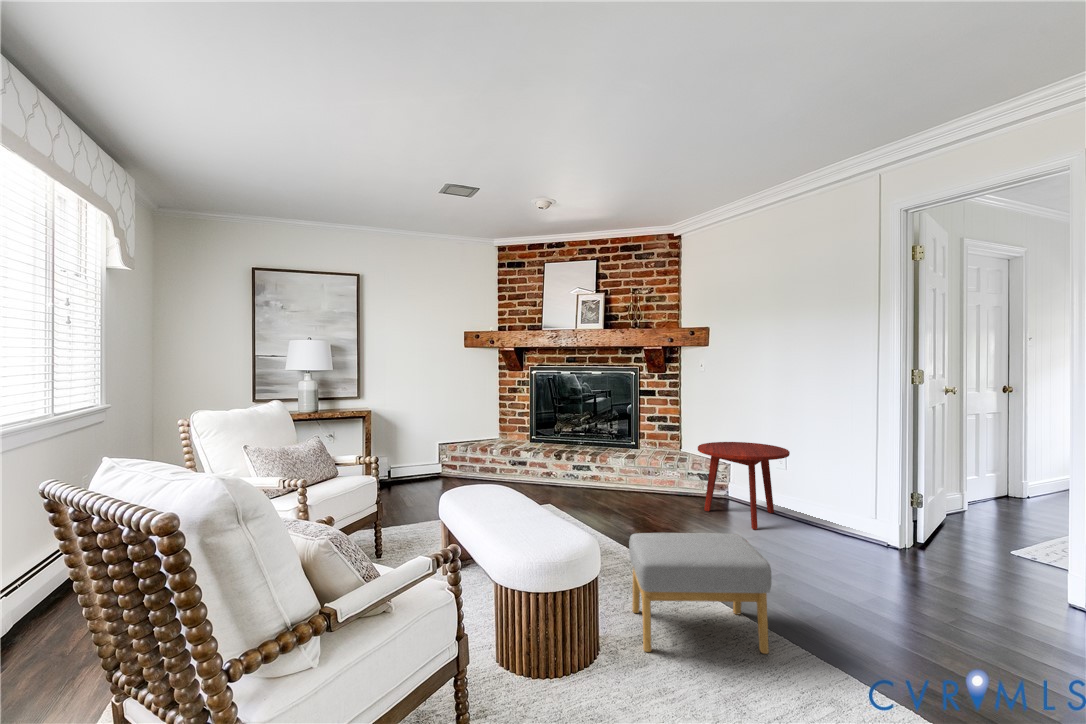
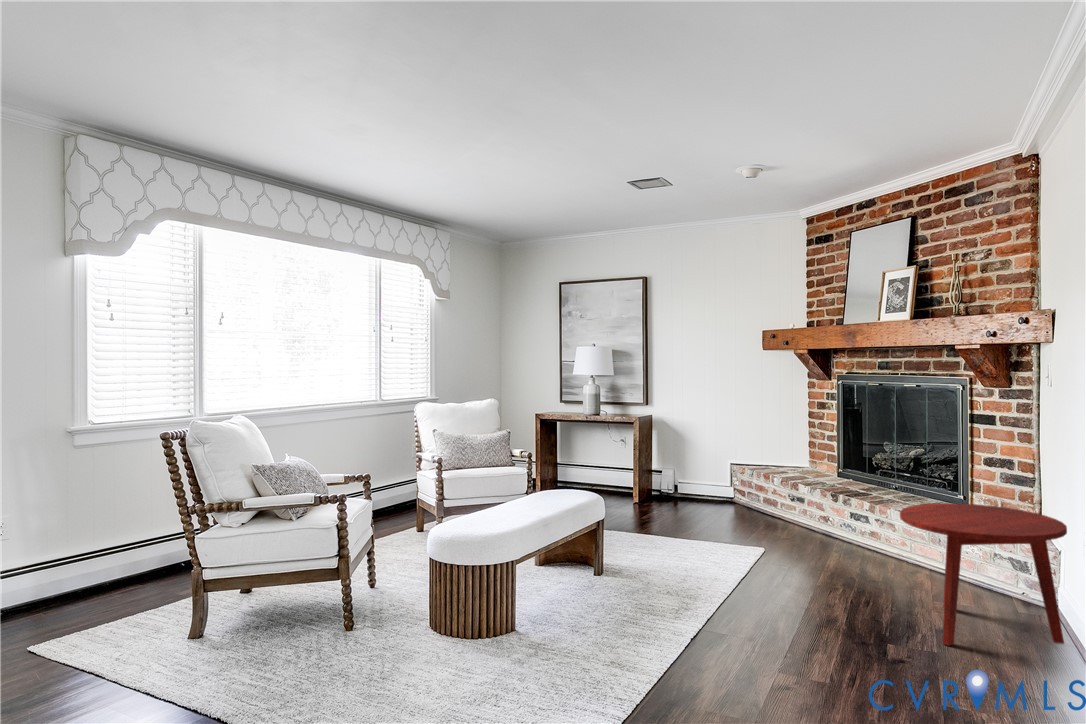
footstool: present [629,533,772,654] -> none [521,558,665,701]

